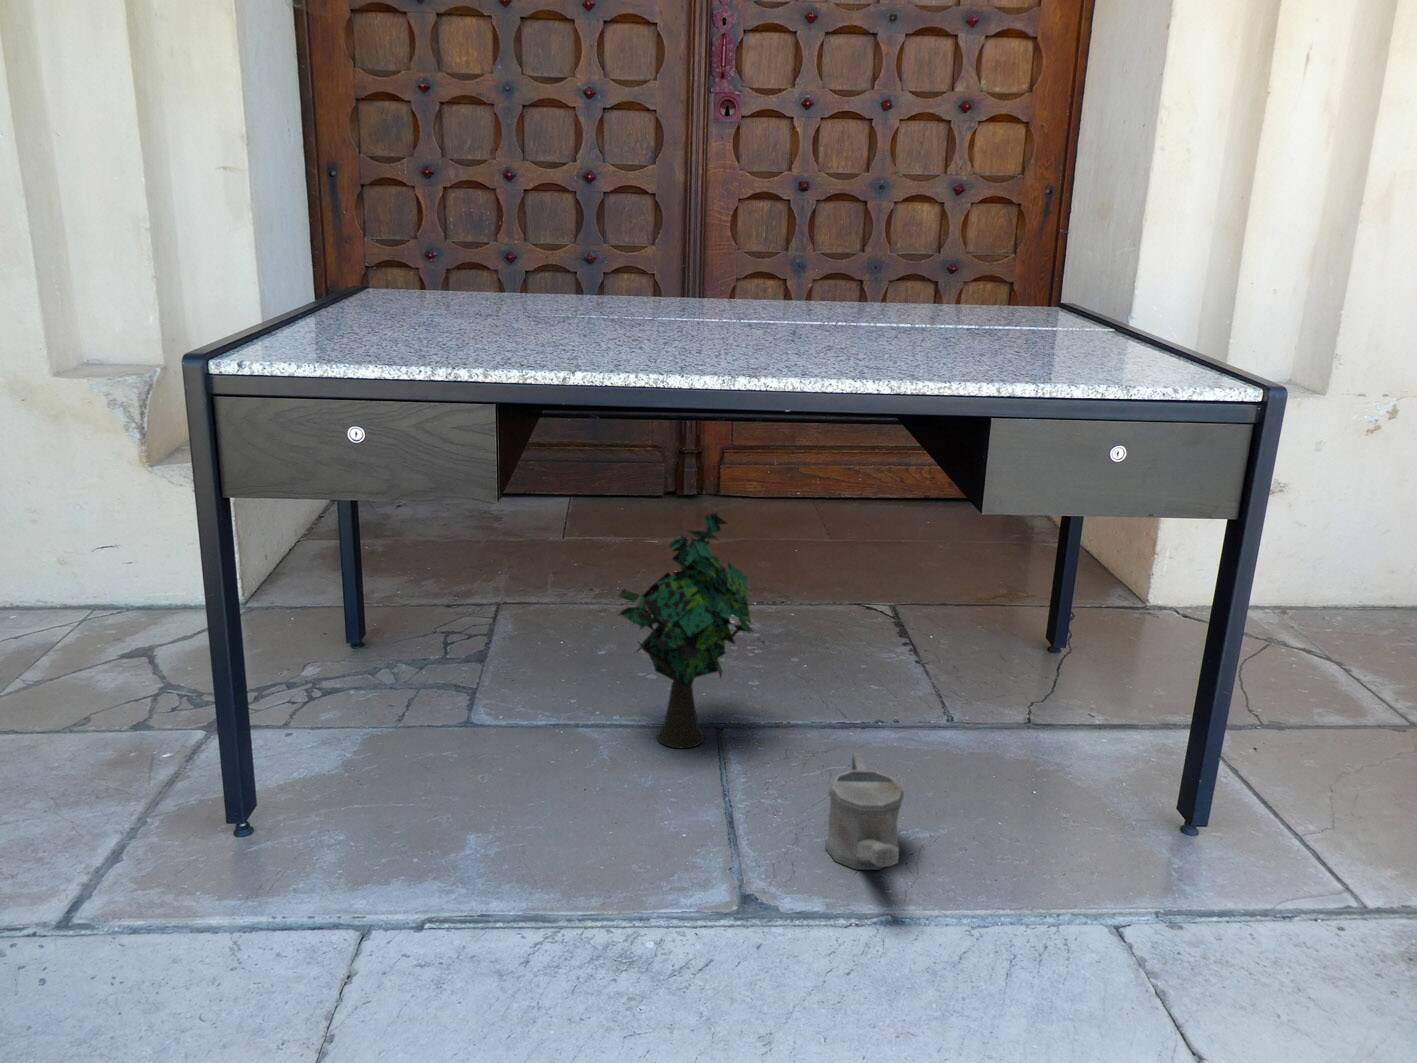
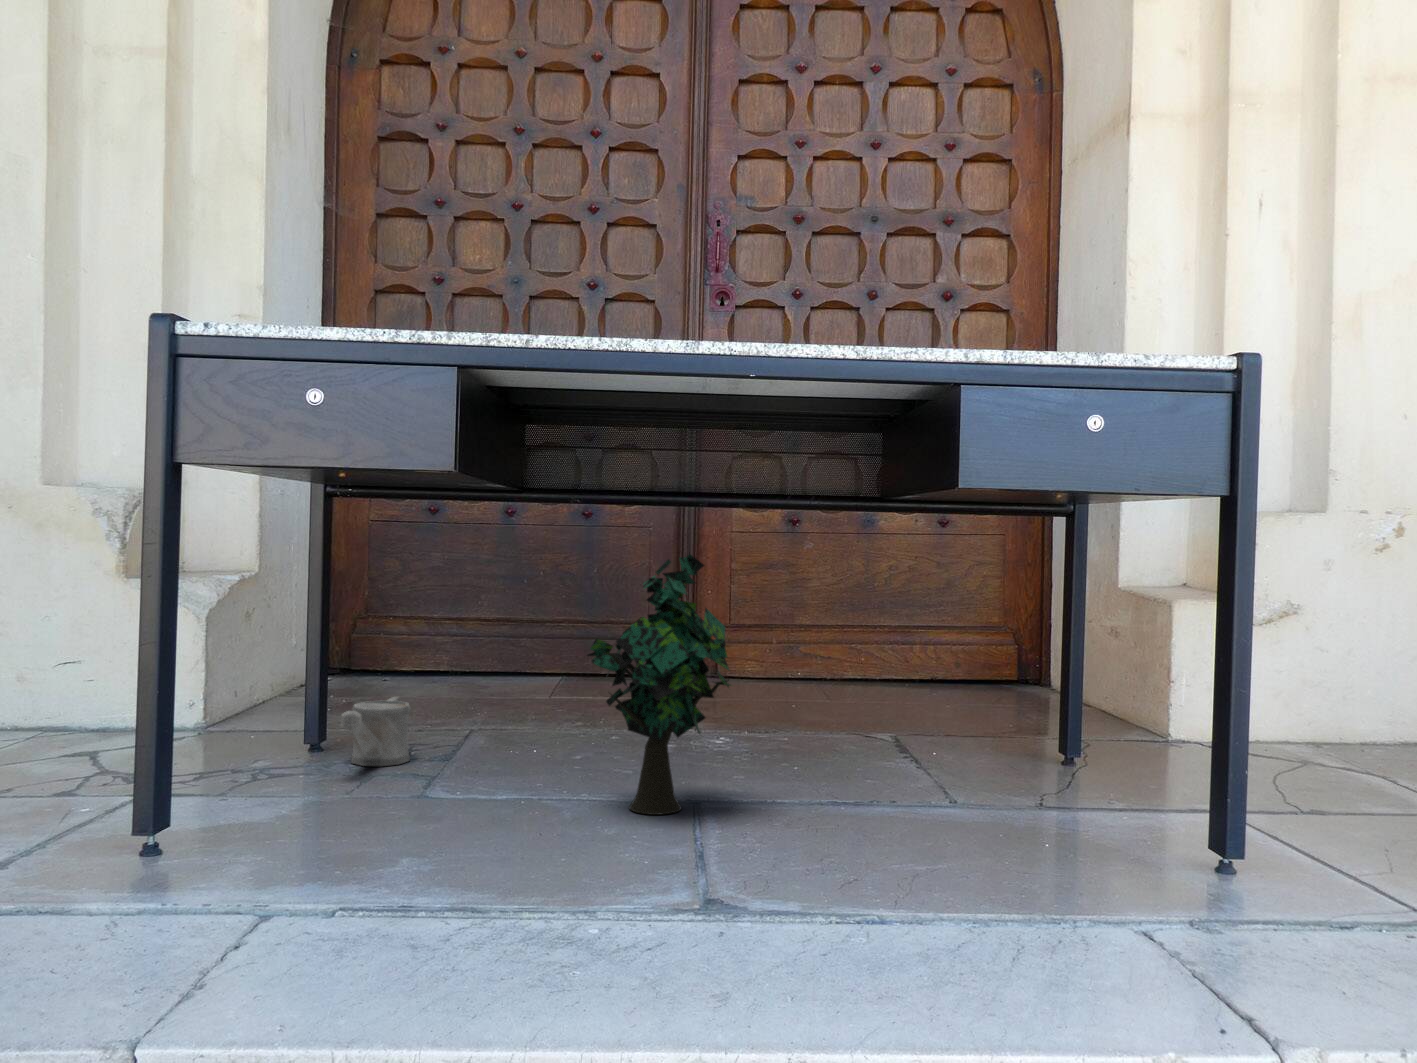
watering can: present [825,753,904,870] -> present [341,697,411,766]

